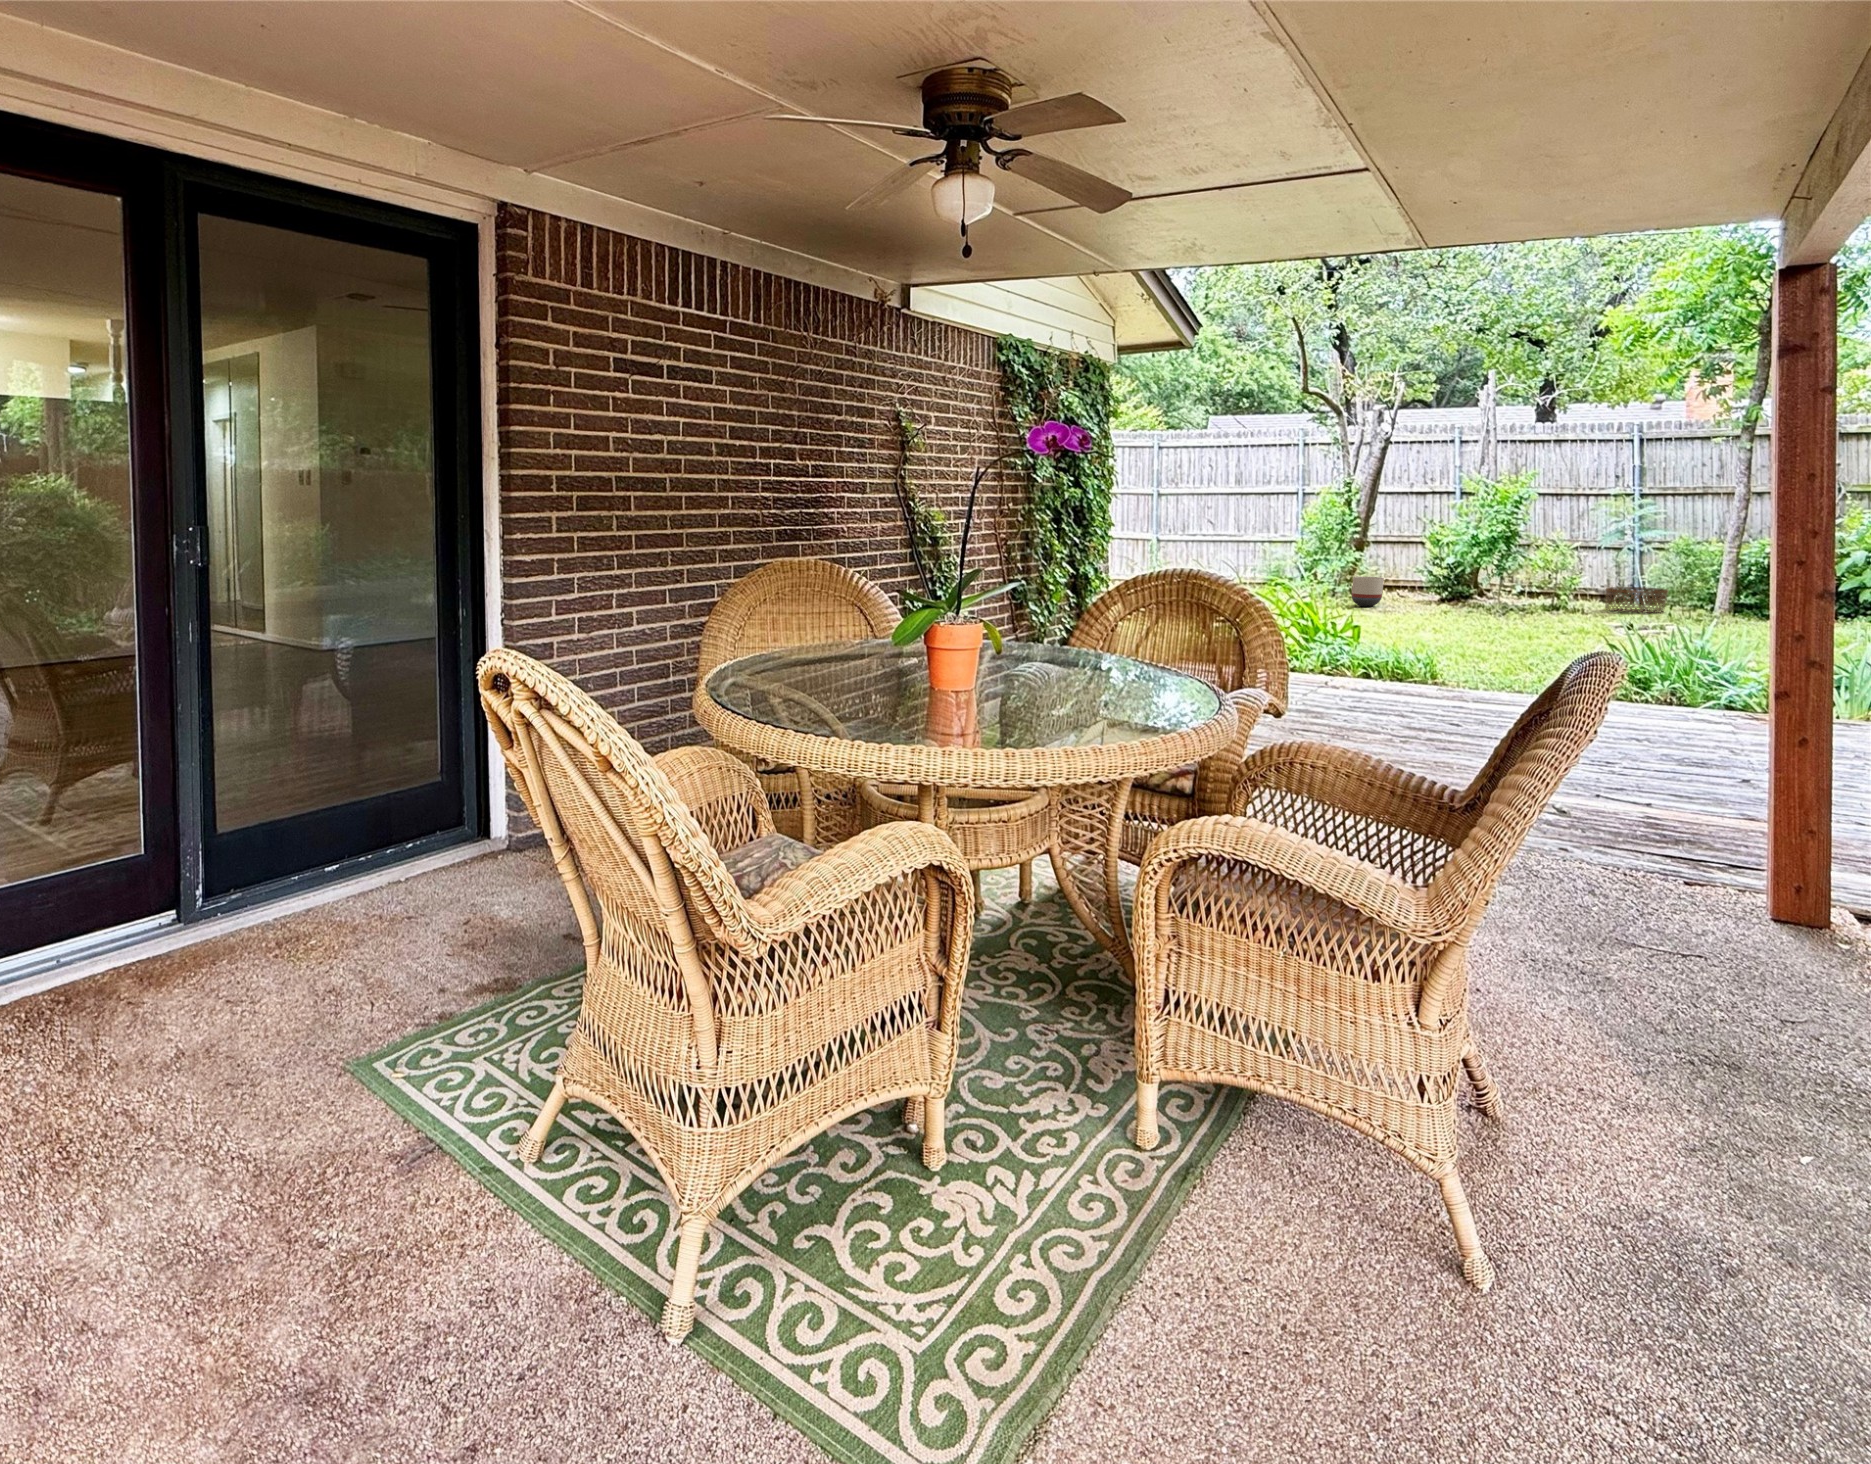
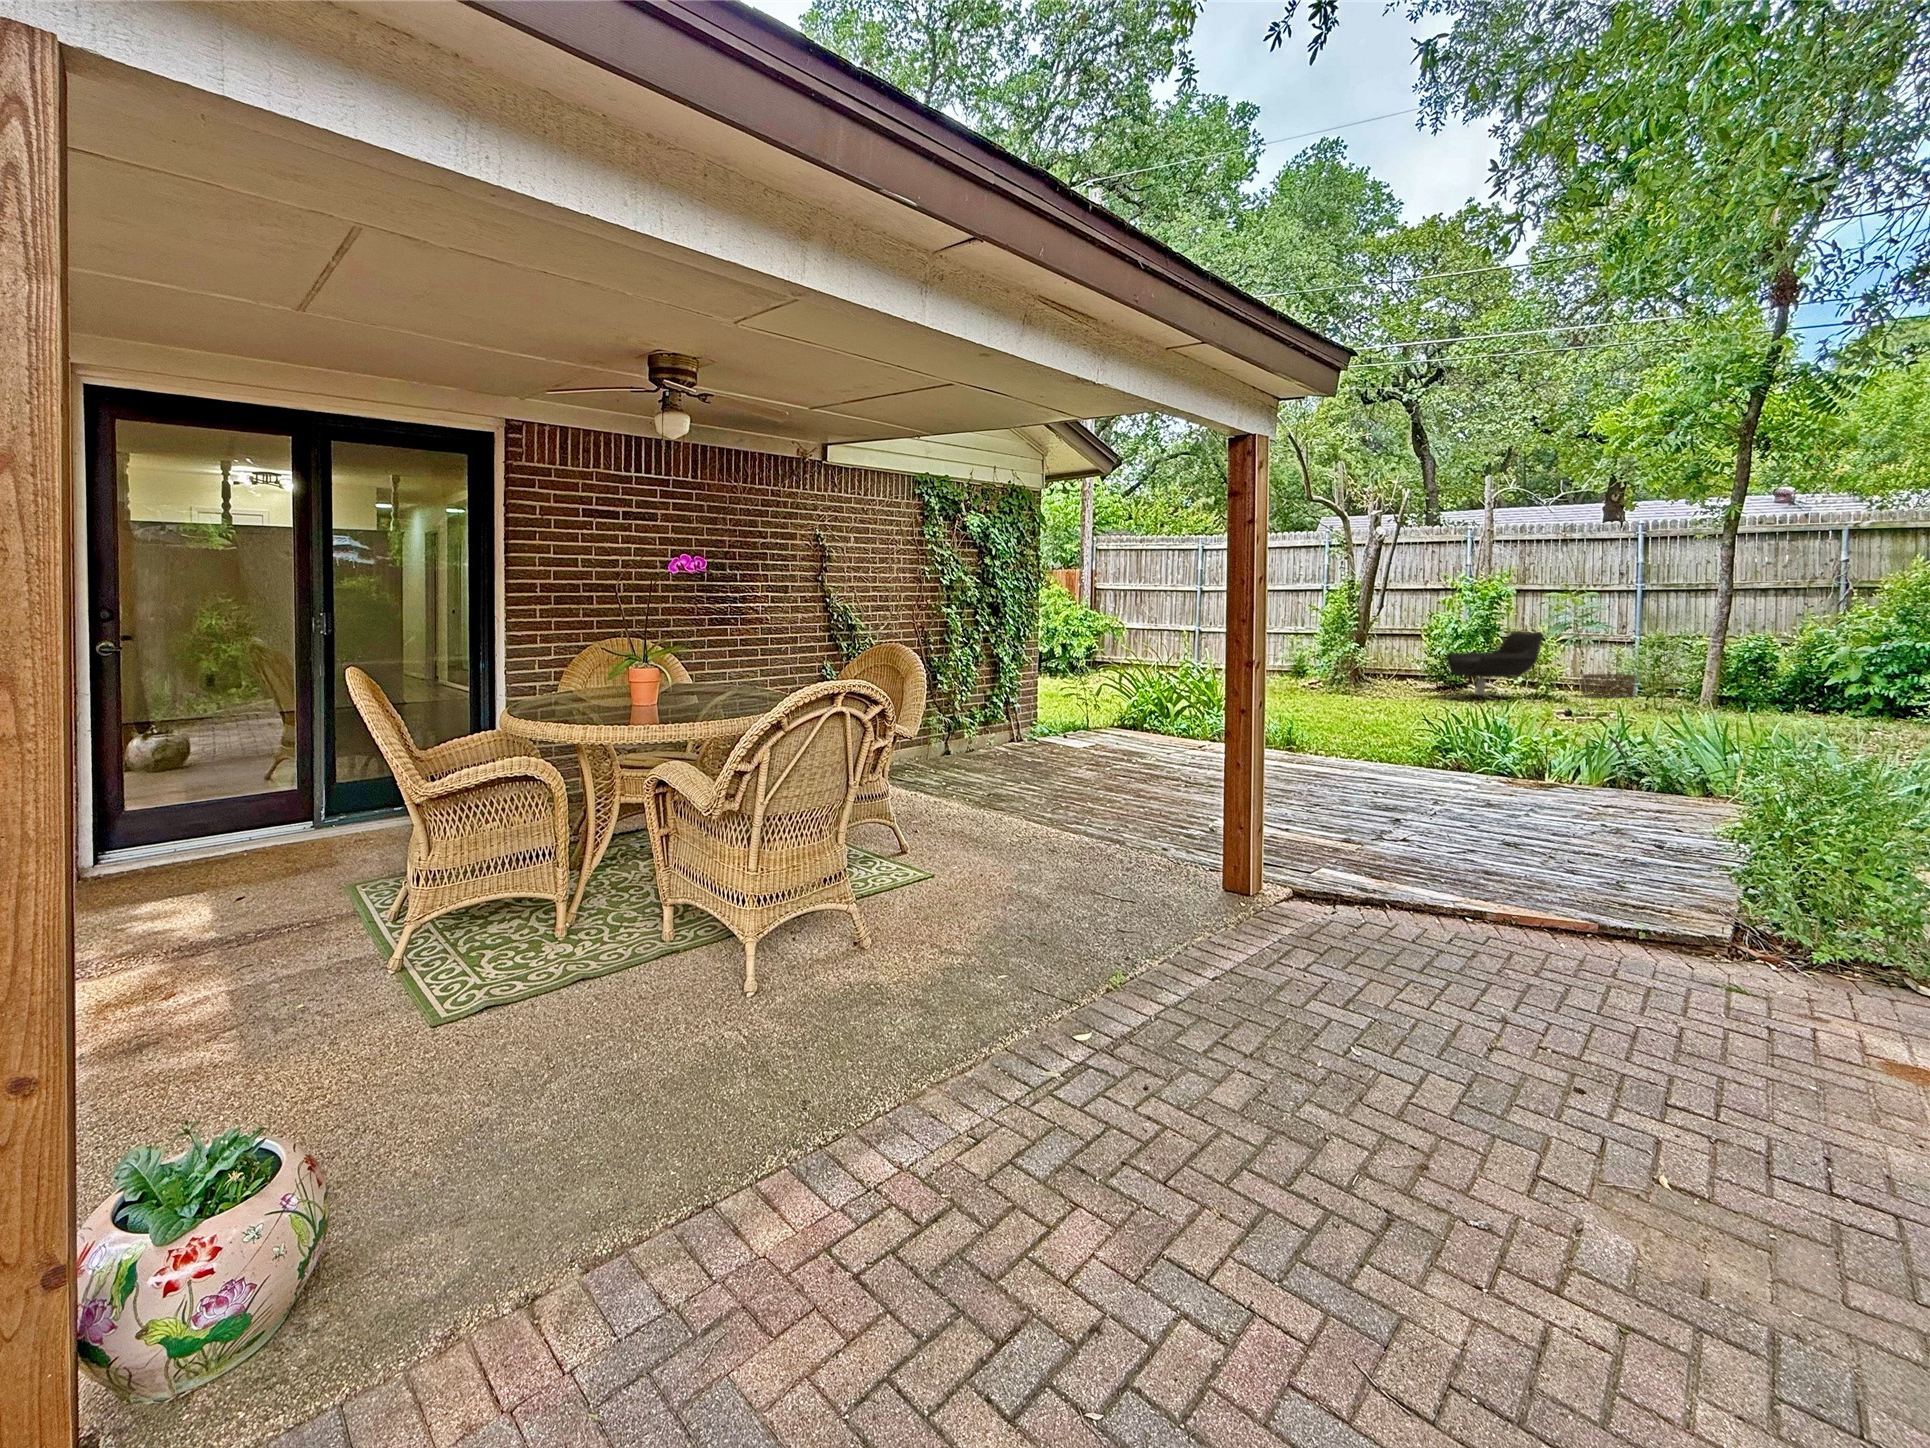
lounge chair: none [1461,540,1576,617] -> present [1446,631,1544,699]
planter: present [1352,577,1384,607] -> none [1361,665,1389,692]

